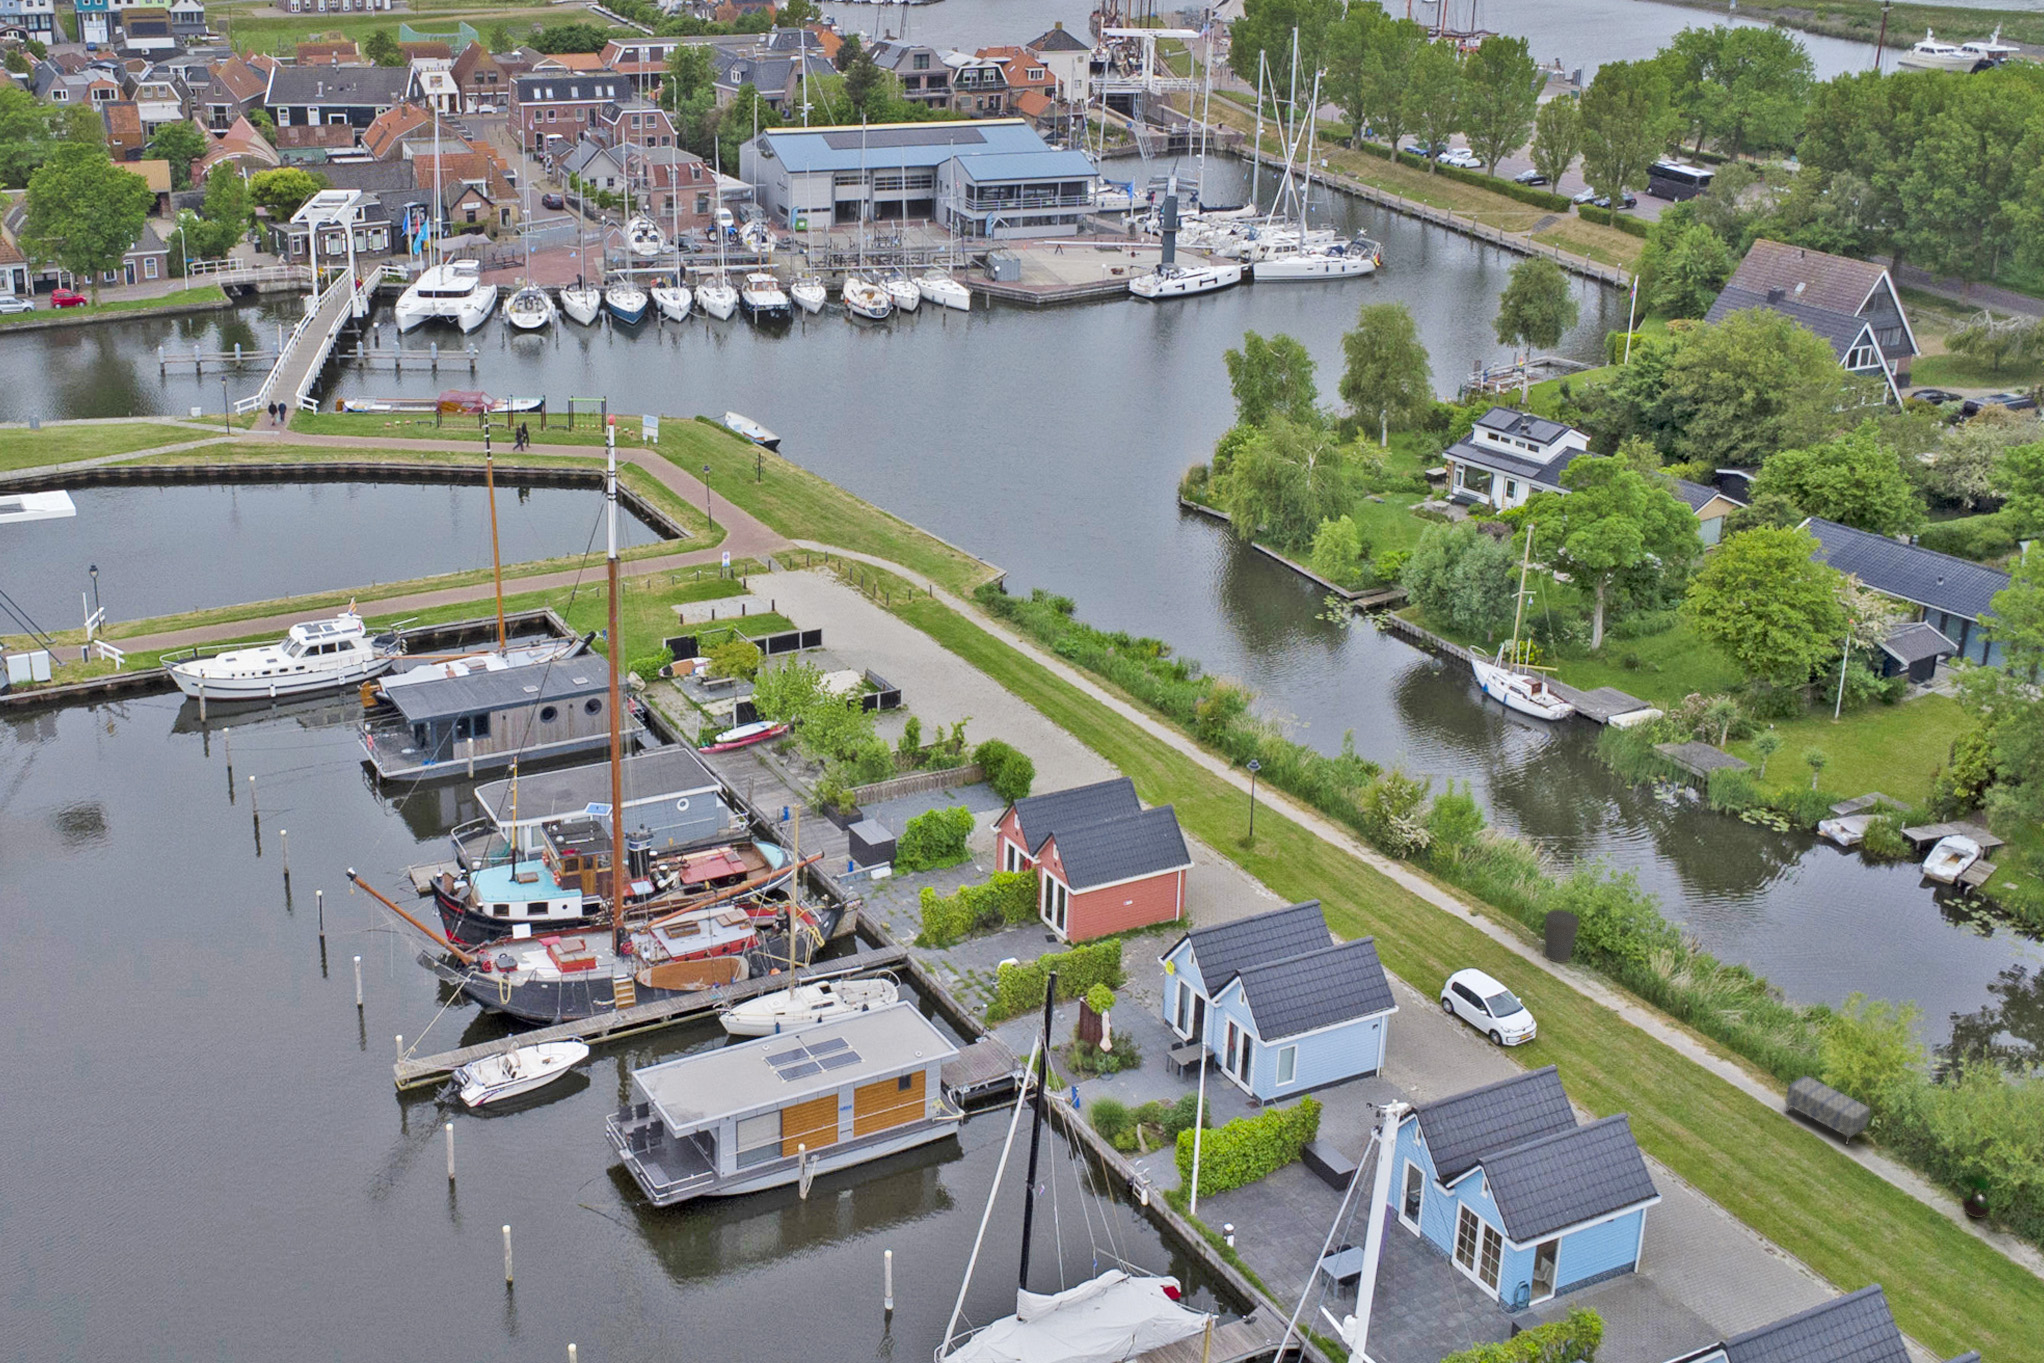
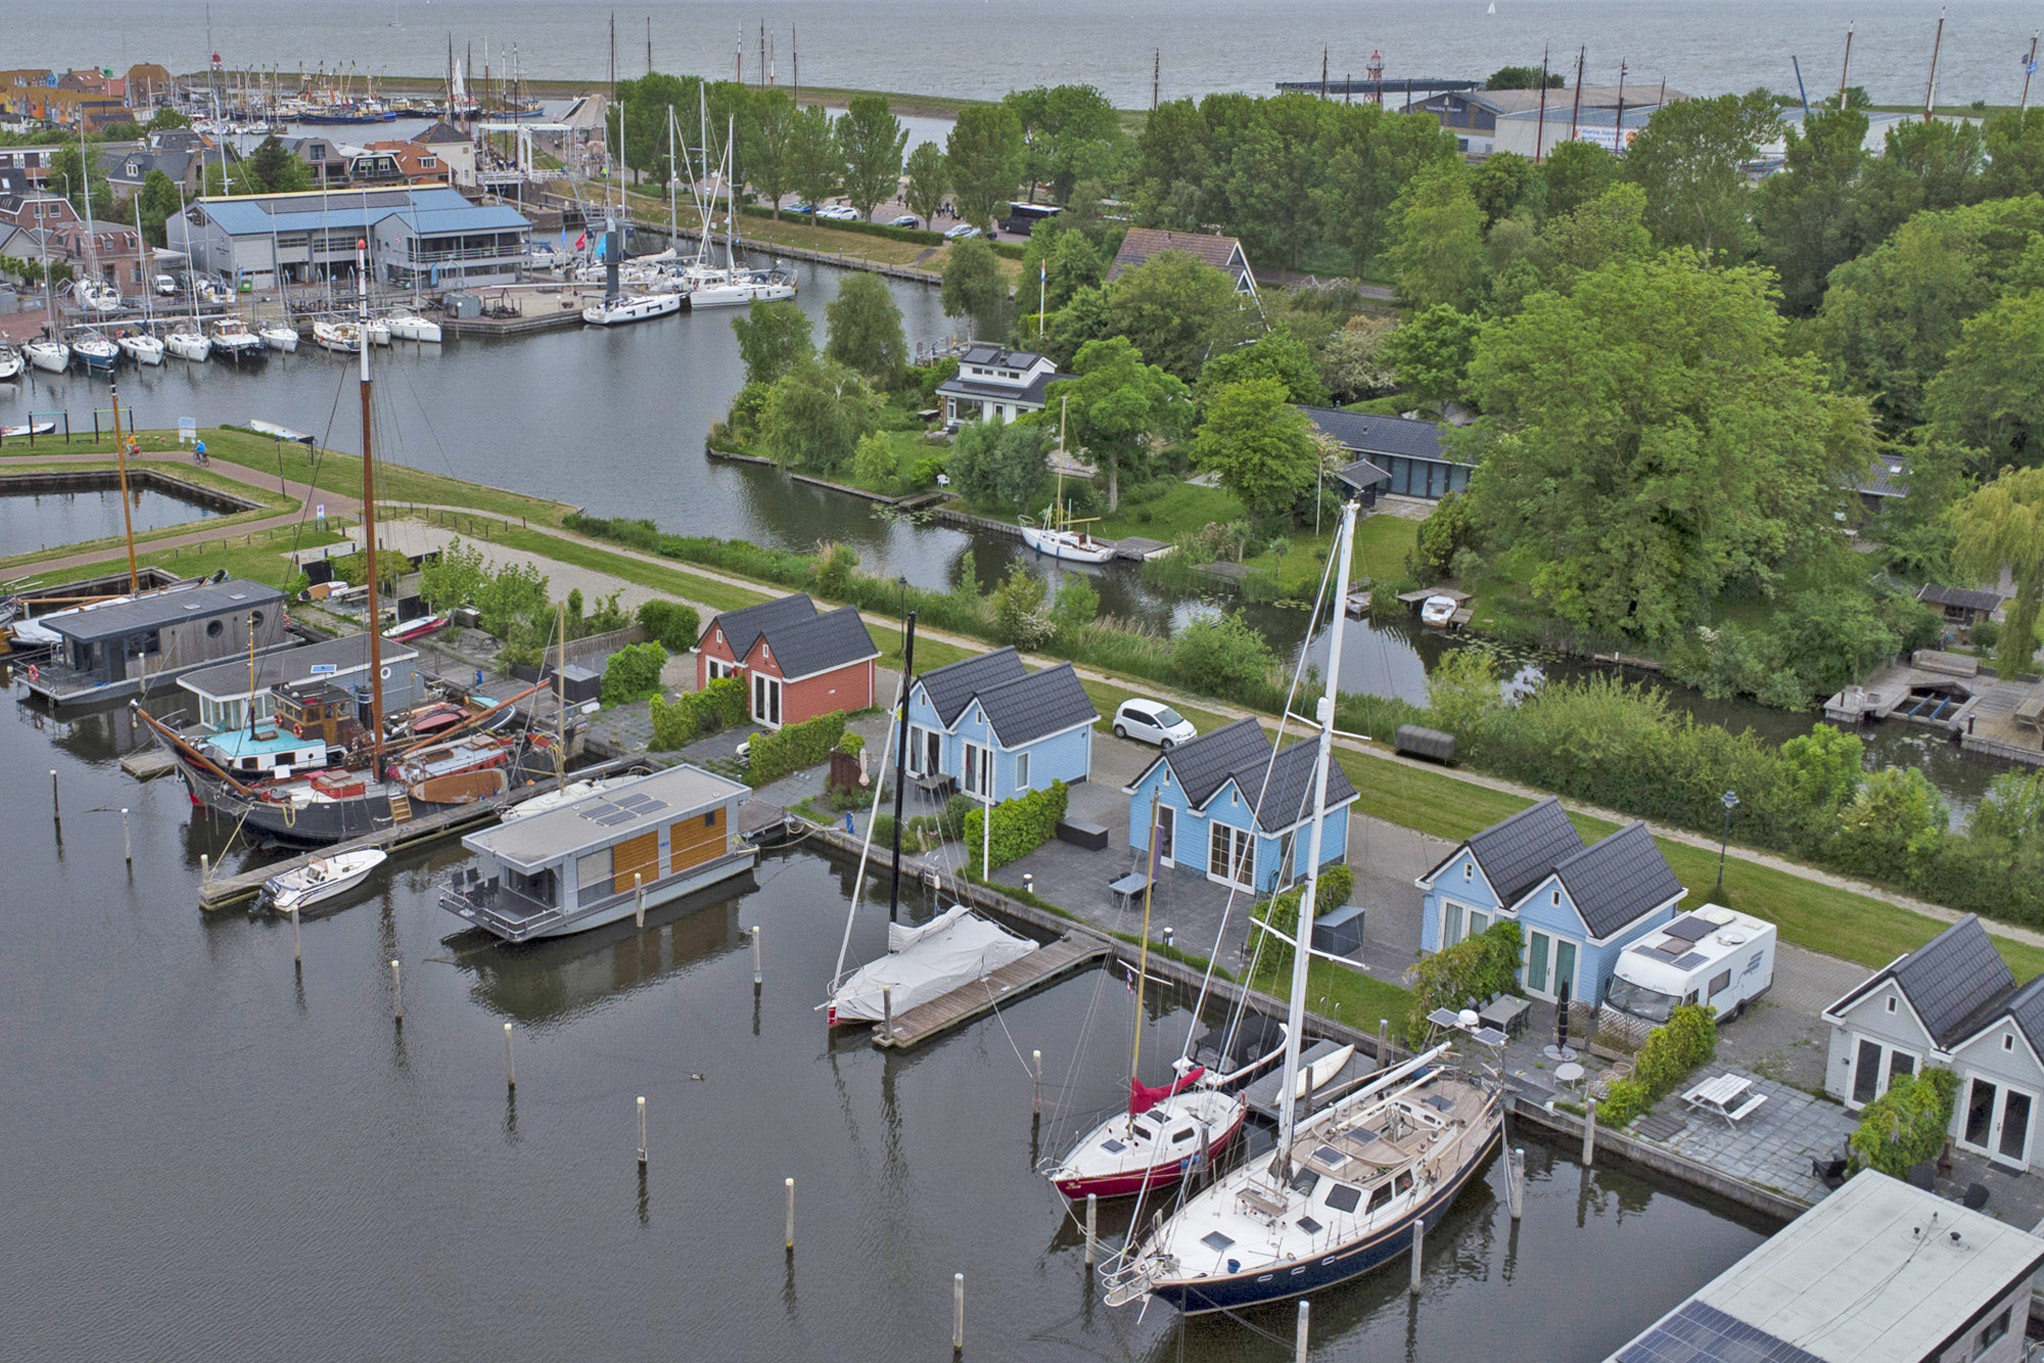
trash can: present [1544,910,1579,963] -> none [1177,649,1204,692]
potted tree: present [1959,1171,1991,1218] -> none [1531,749,1559,792]

